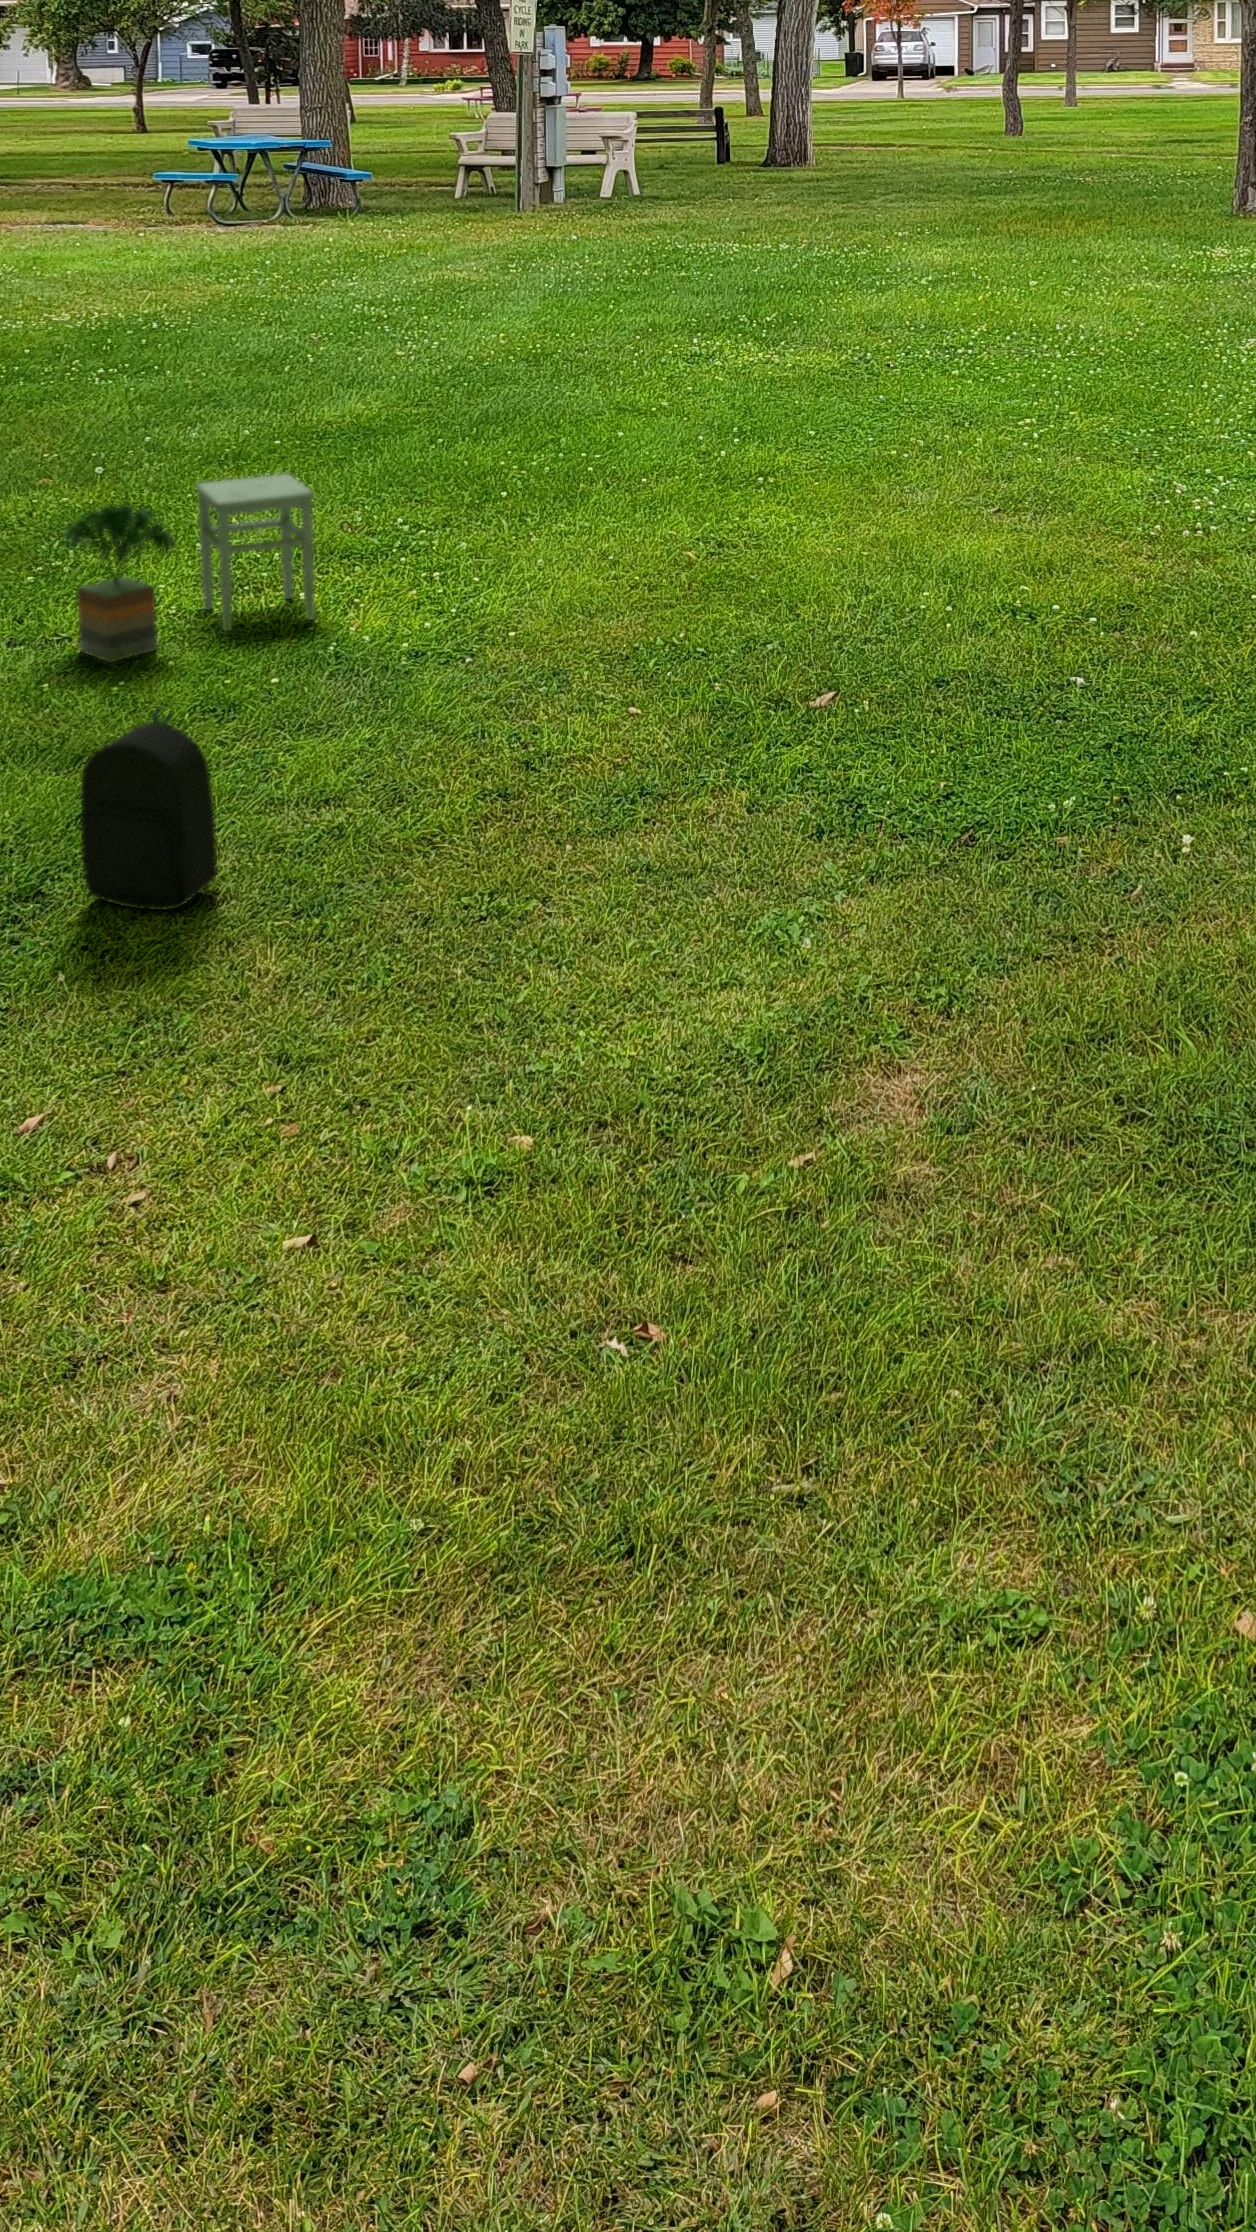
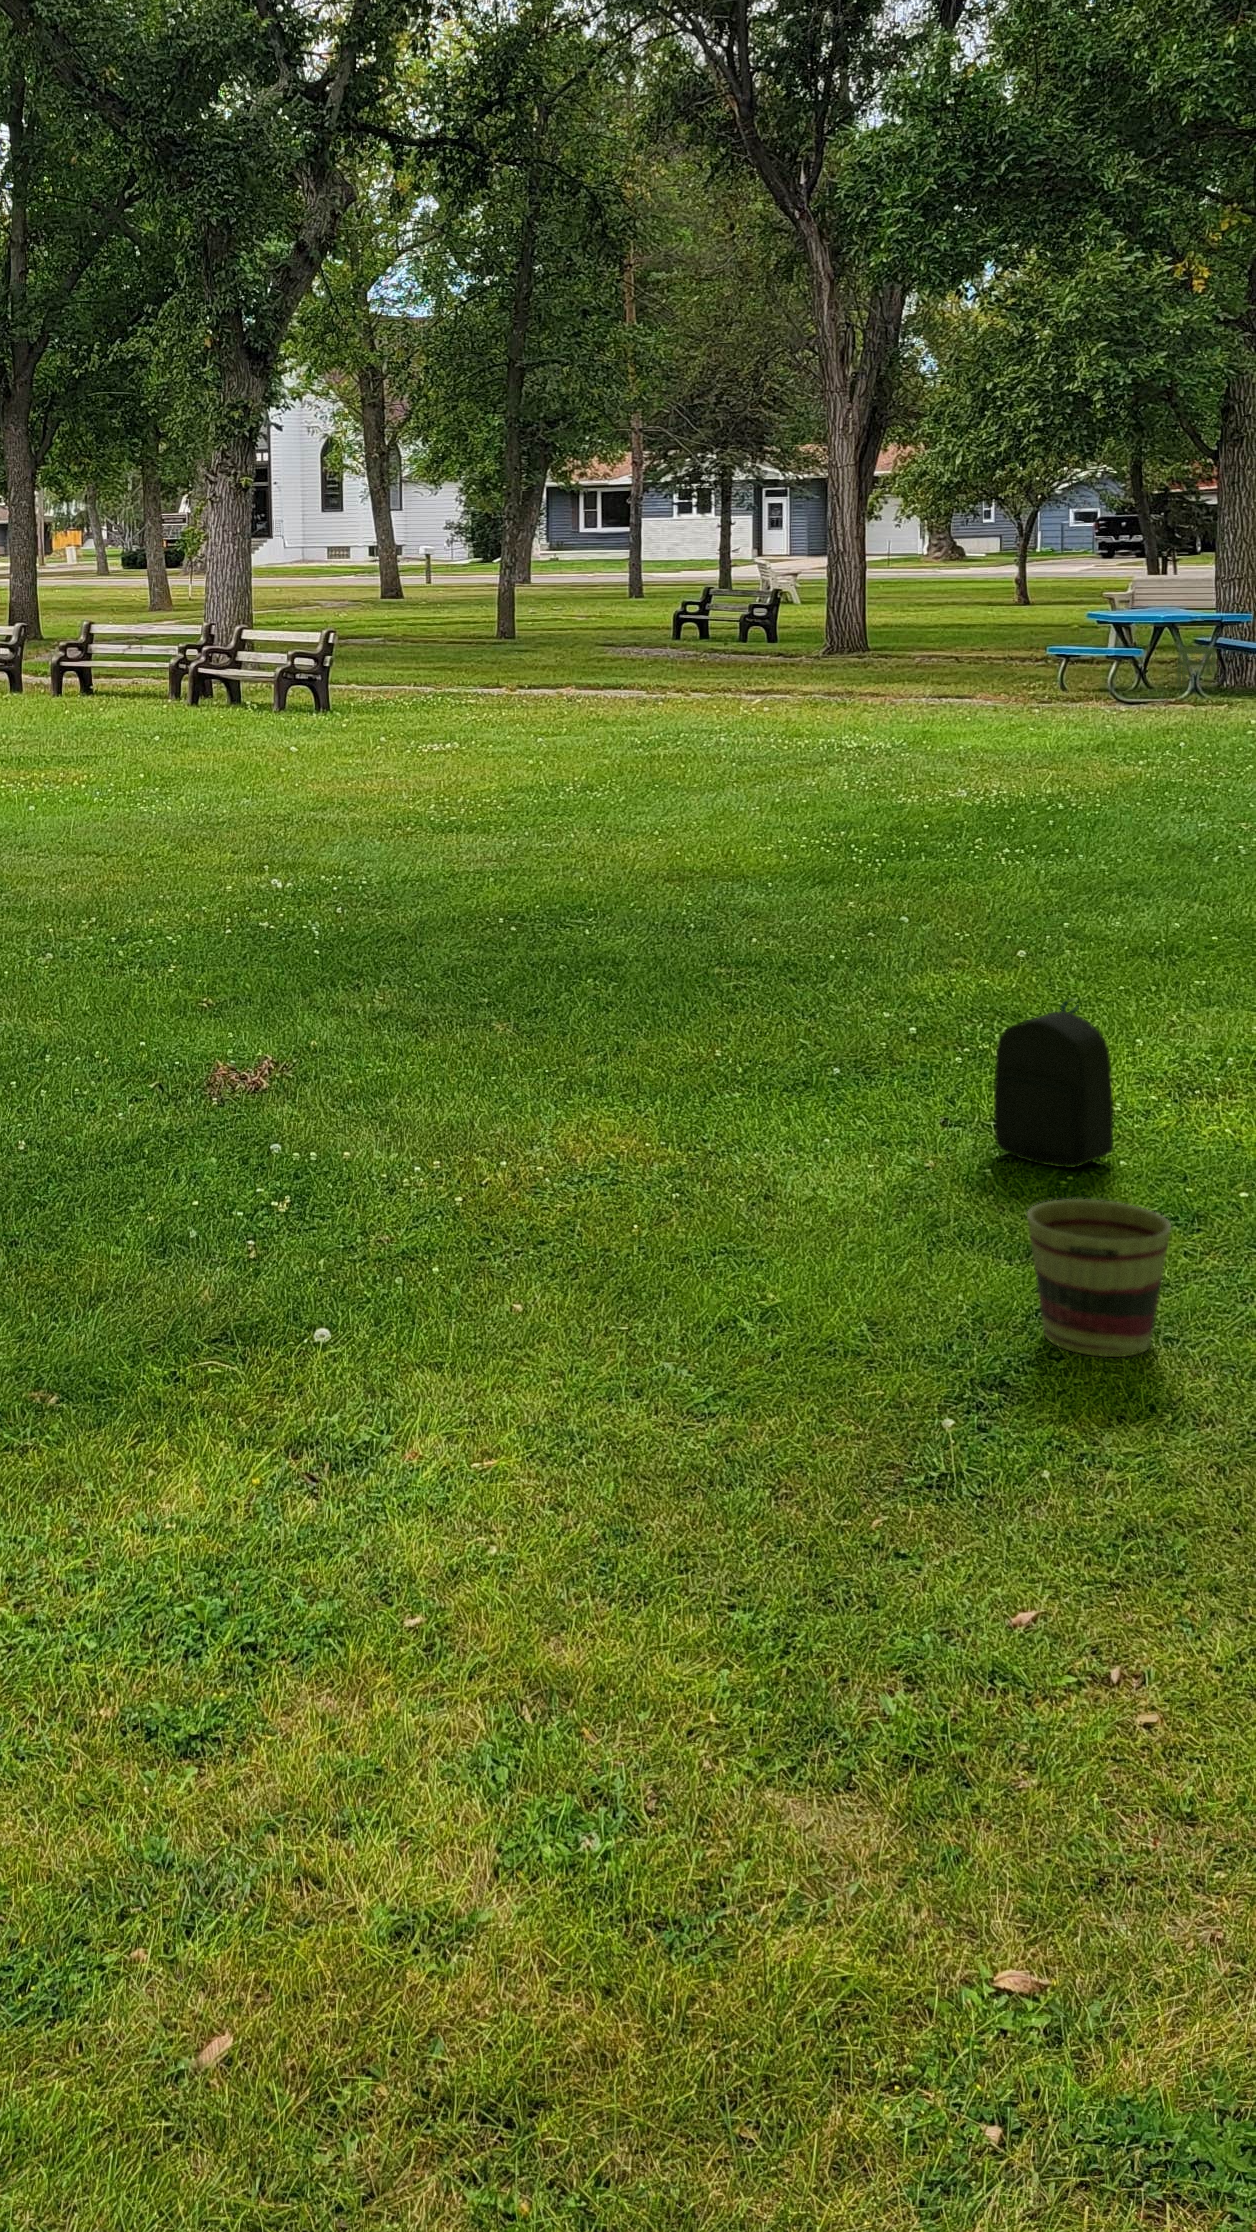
stool: present [196,474,315,632] -> present [1177,647,1216,690]
potted tree: present [64,503,177,662] -> none [969,872,1080,1013]
basket: none [106,1041,280,1265] -> present [1027,1199,1171,1357]

